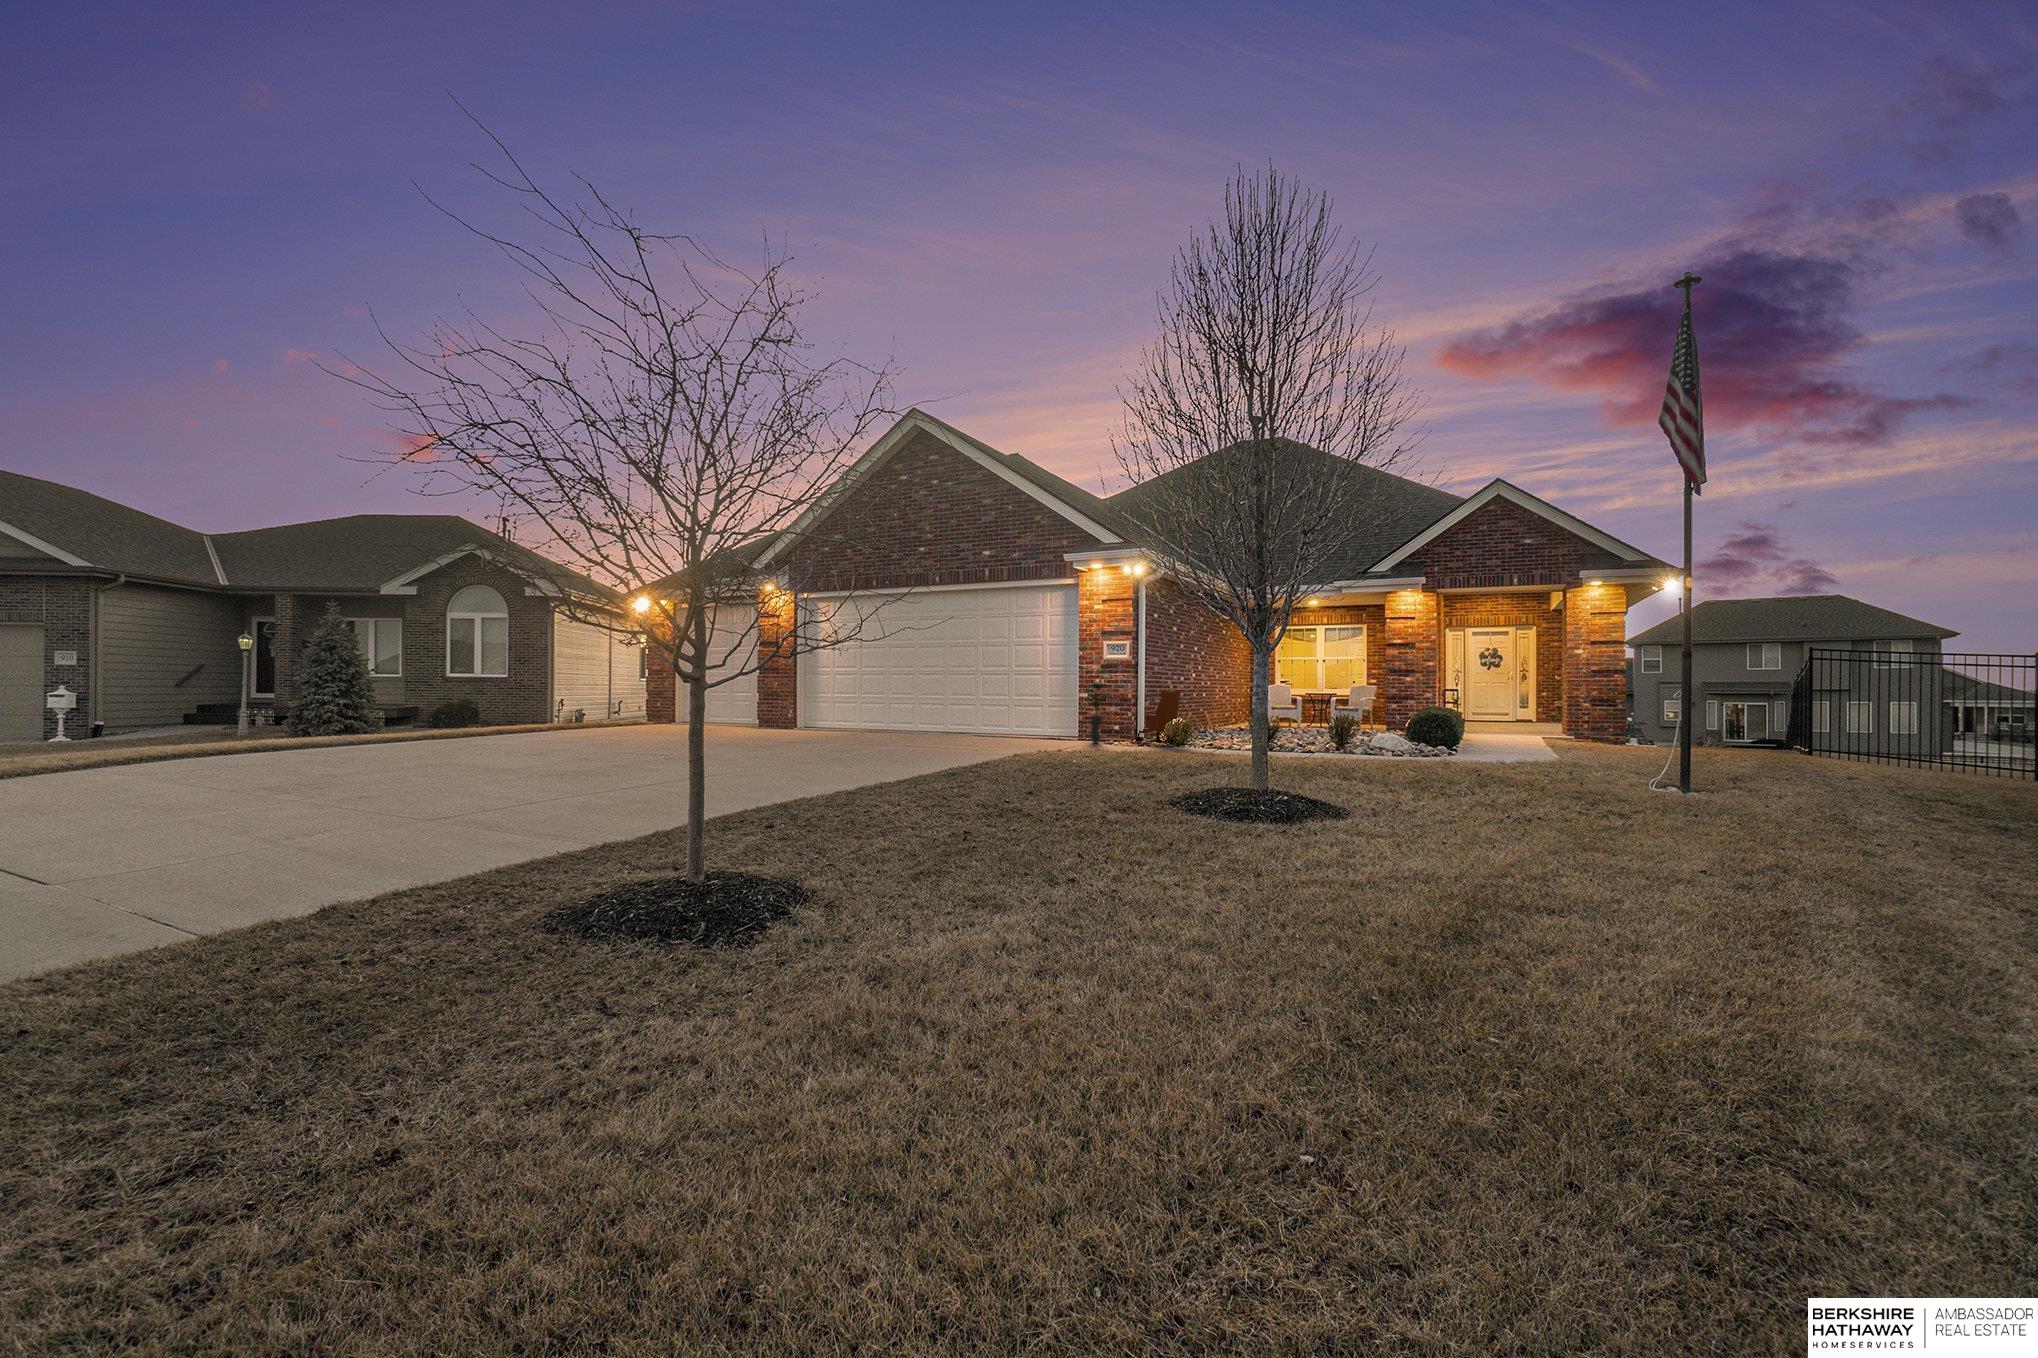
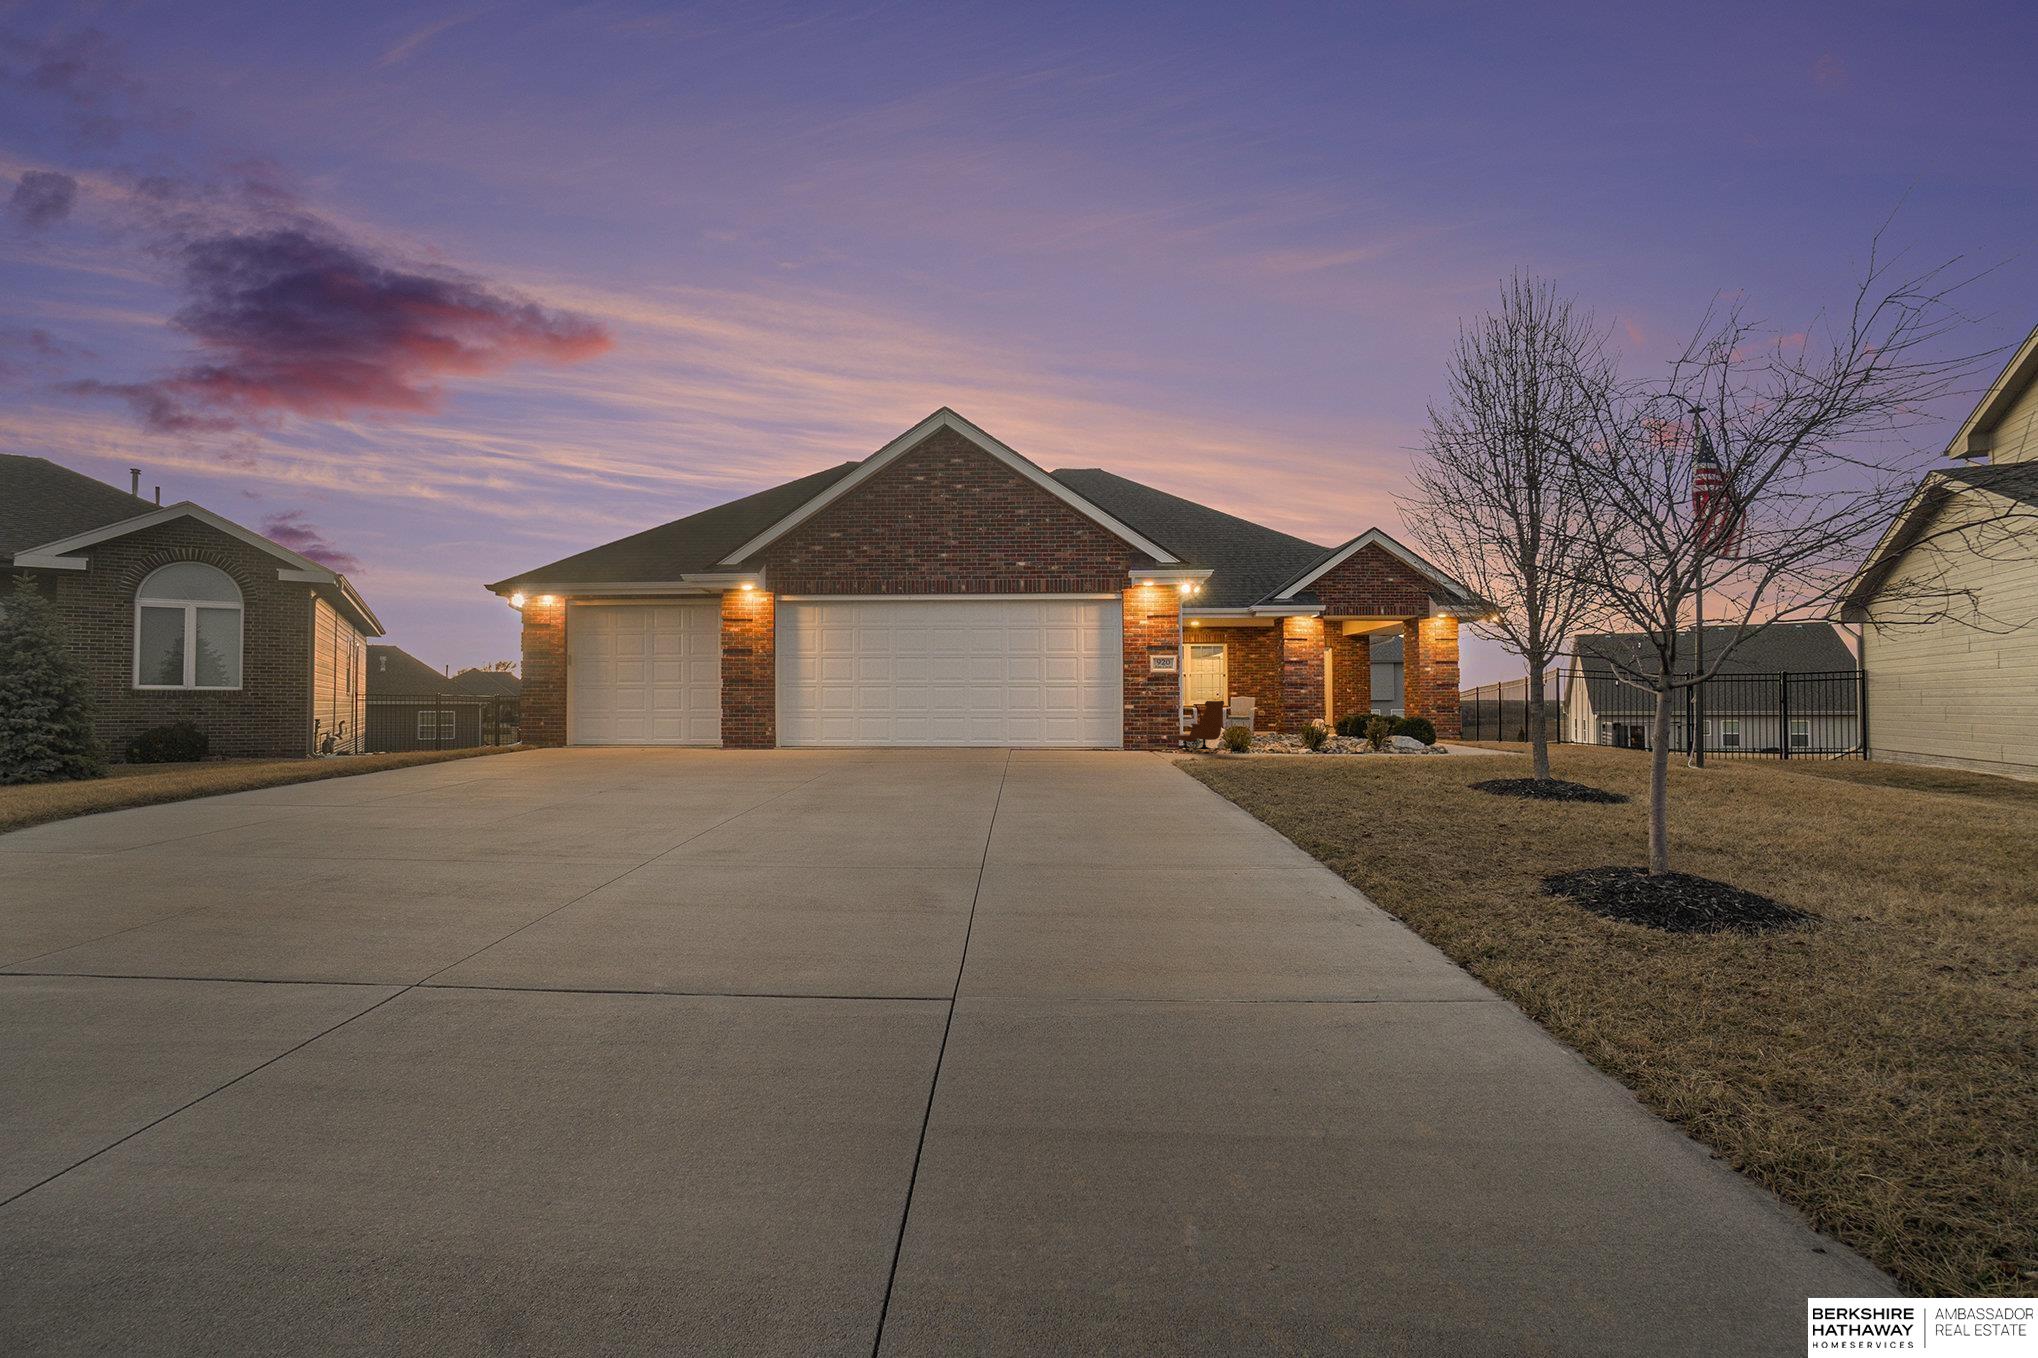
potted plant: present [1091,683,1106,743] -> none [1132,695,1156,752]

